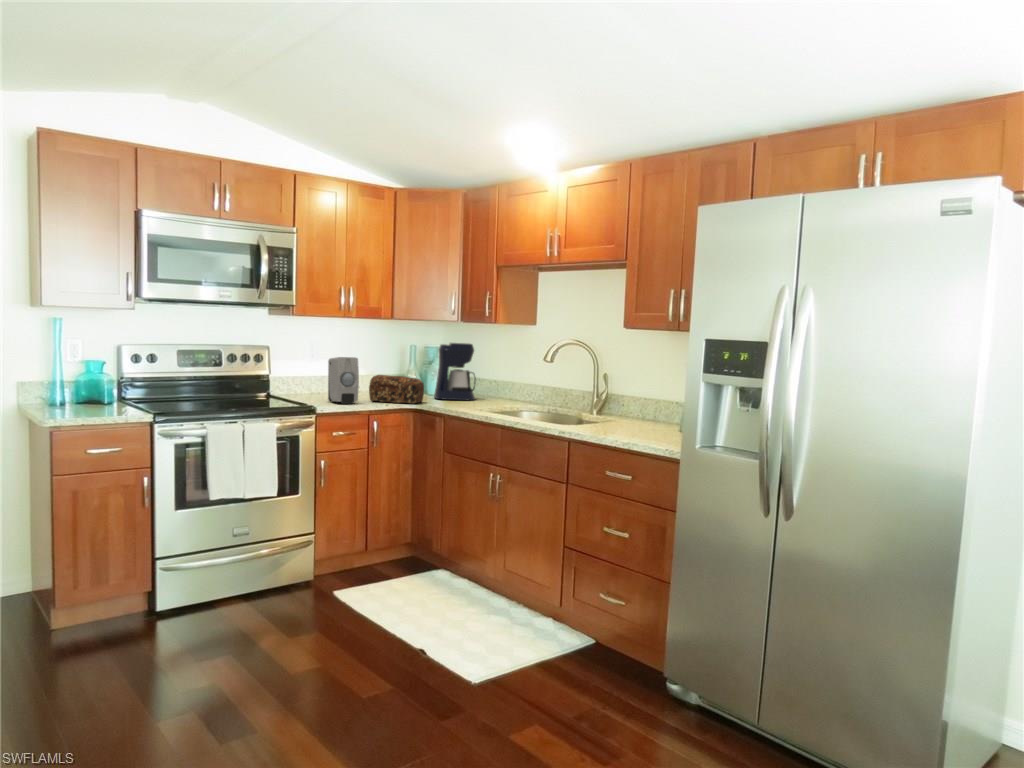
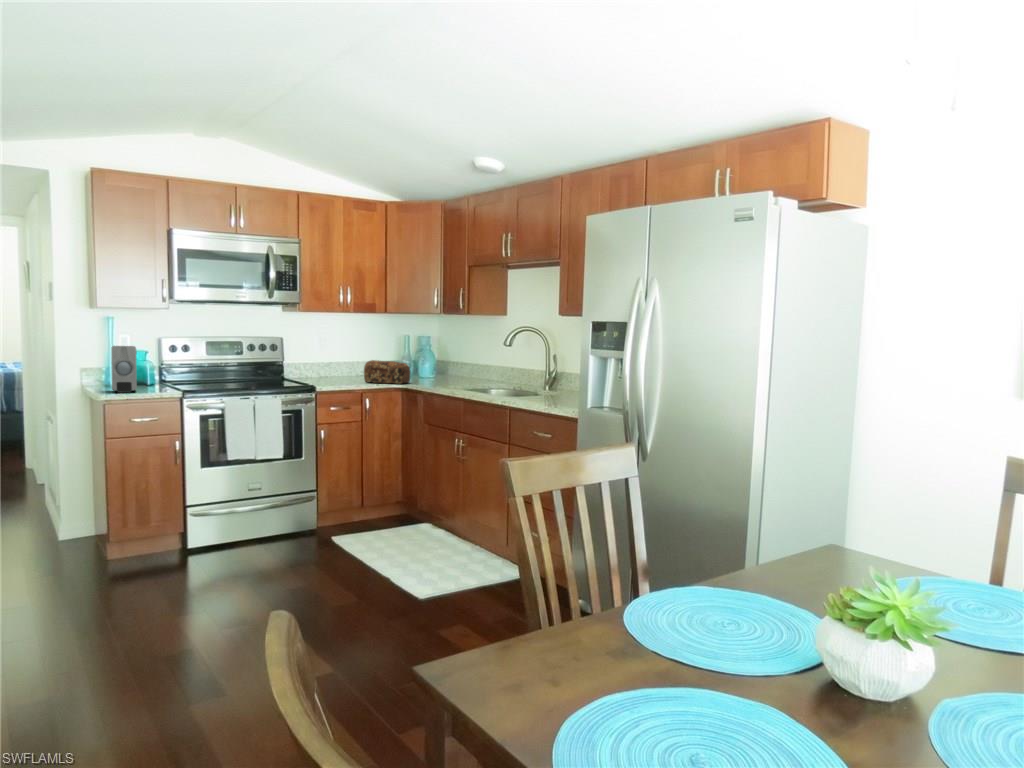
coffee maker: present [434,343,476,400] -> none [423,332,458,381]
soap dispenser: present [328,357,359,404] -> present [111,346,137,393]

